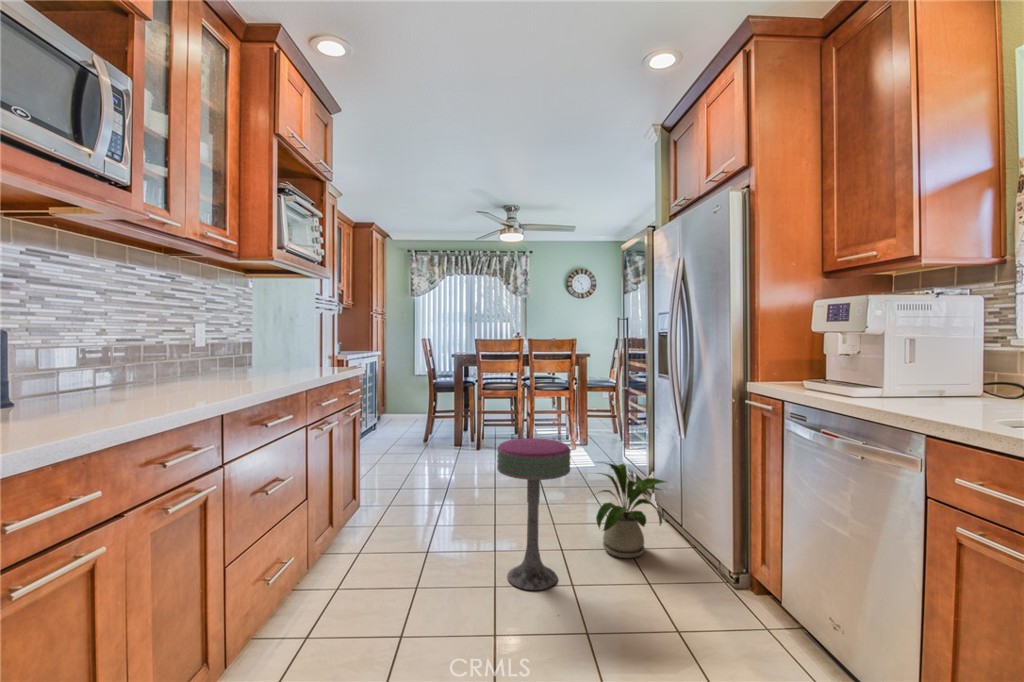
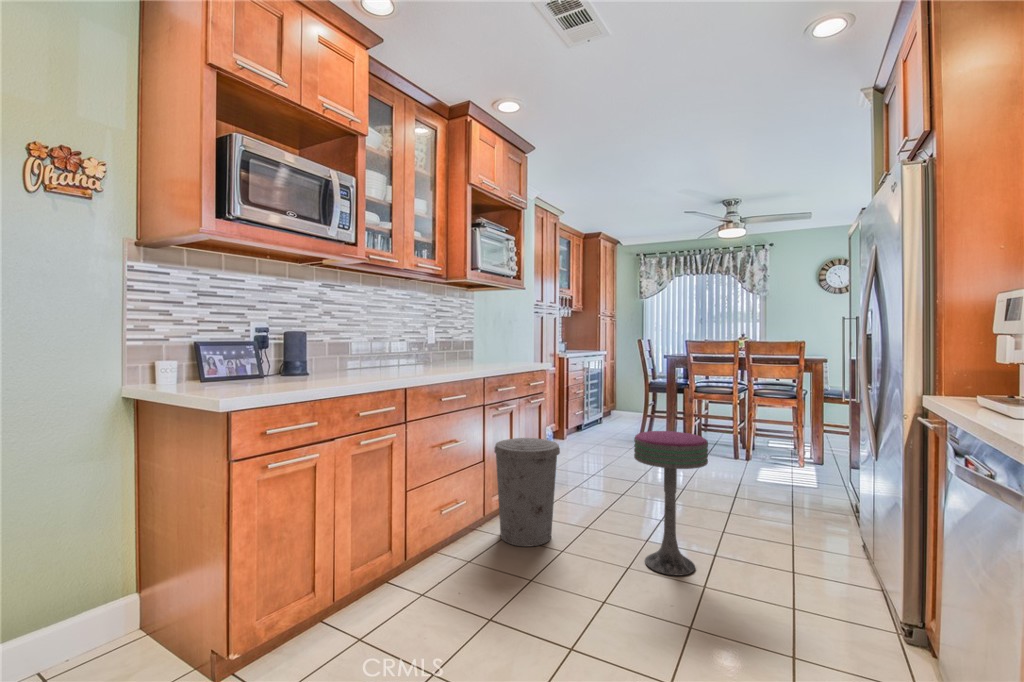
trash can: none [324,462,408,600] -> present [494,438,560,547]
house plant: present [596,462,665,558] -> none [748,464,857,574]

